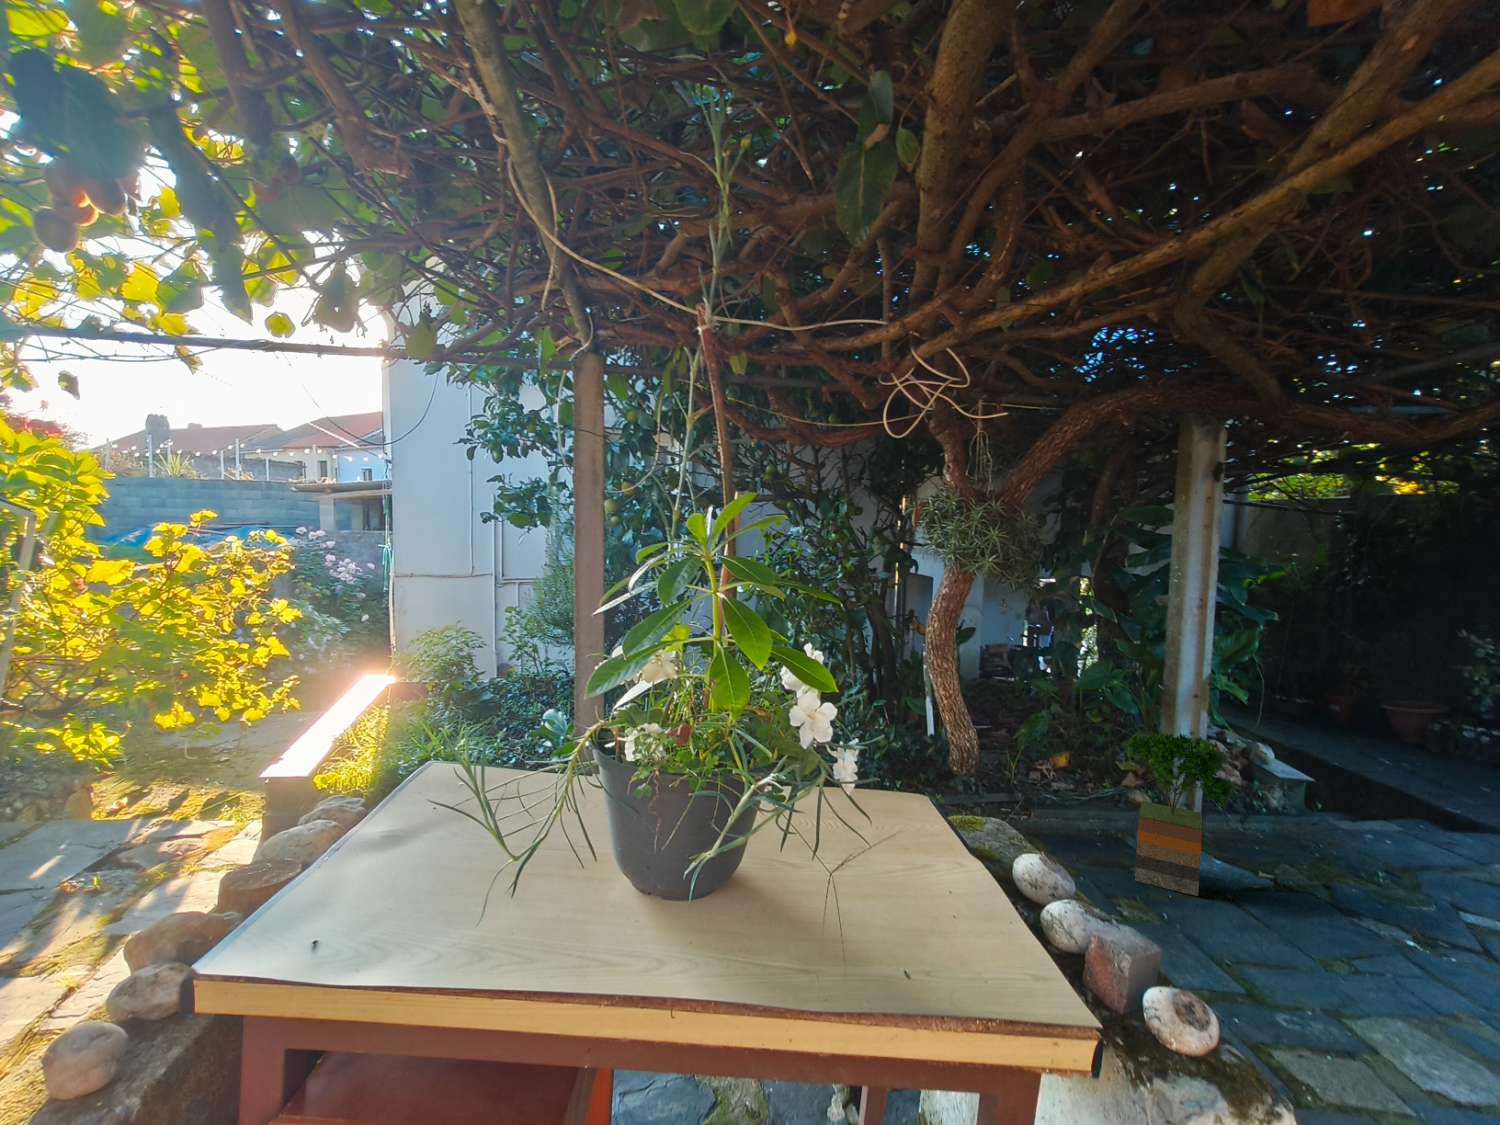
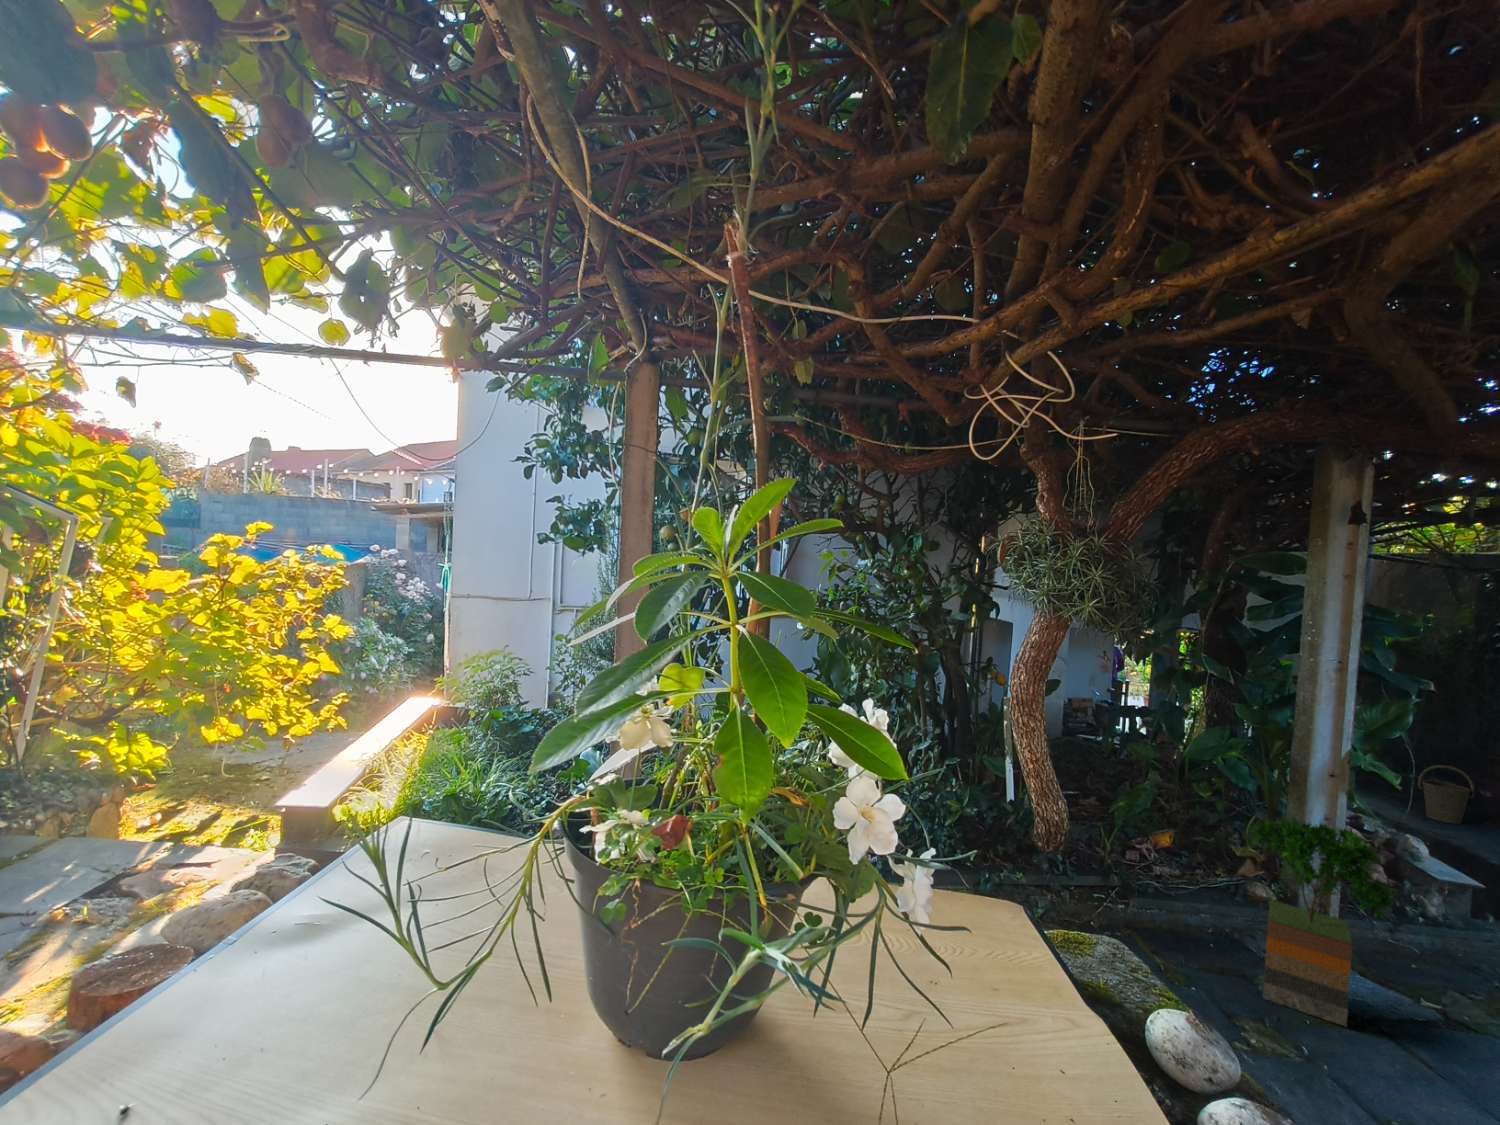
bucket: none [1280,686,1324,735] -> present [1418,765,1474,824]

